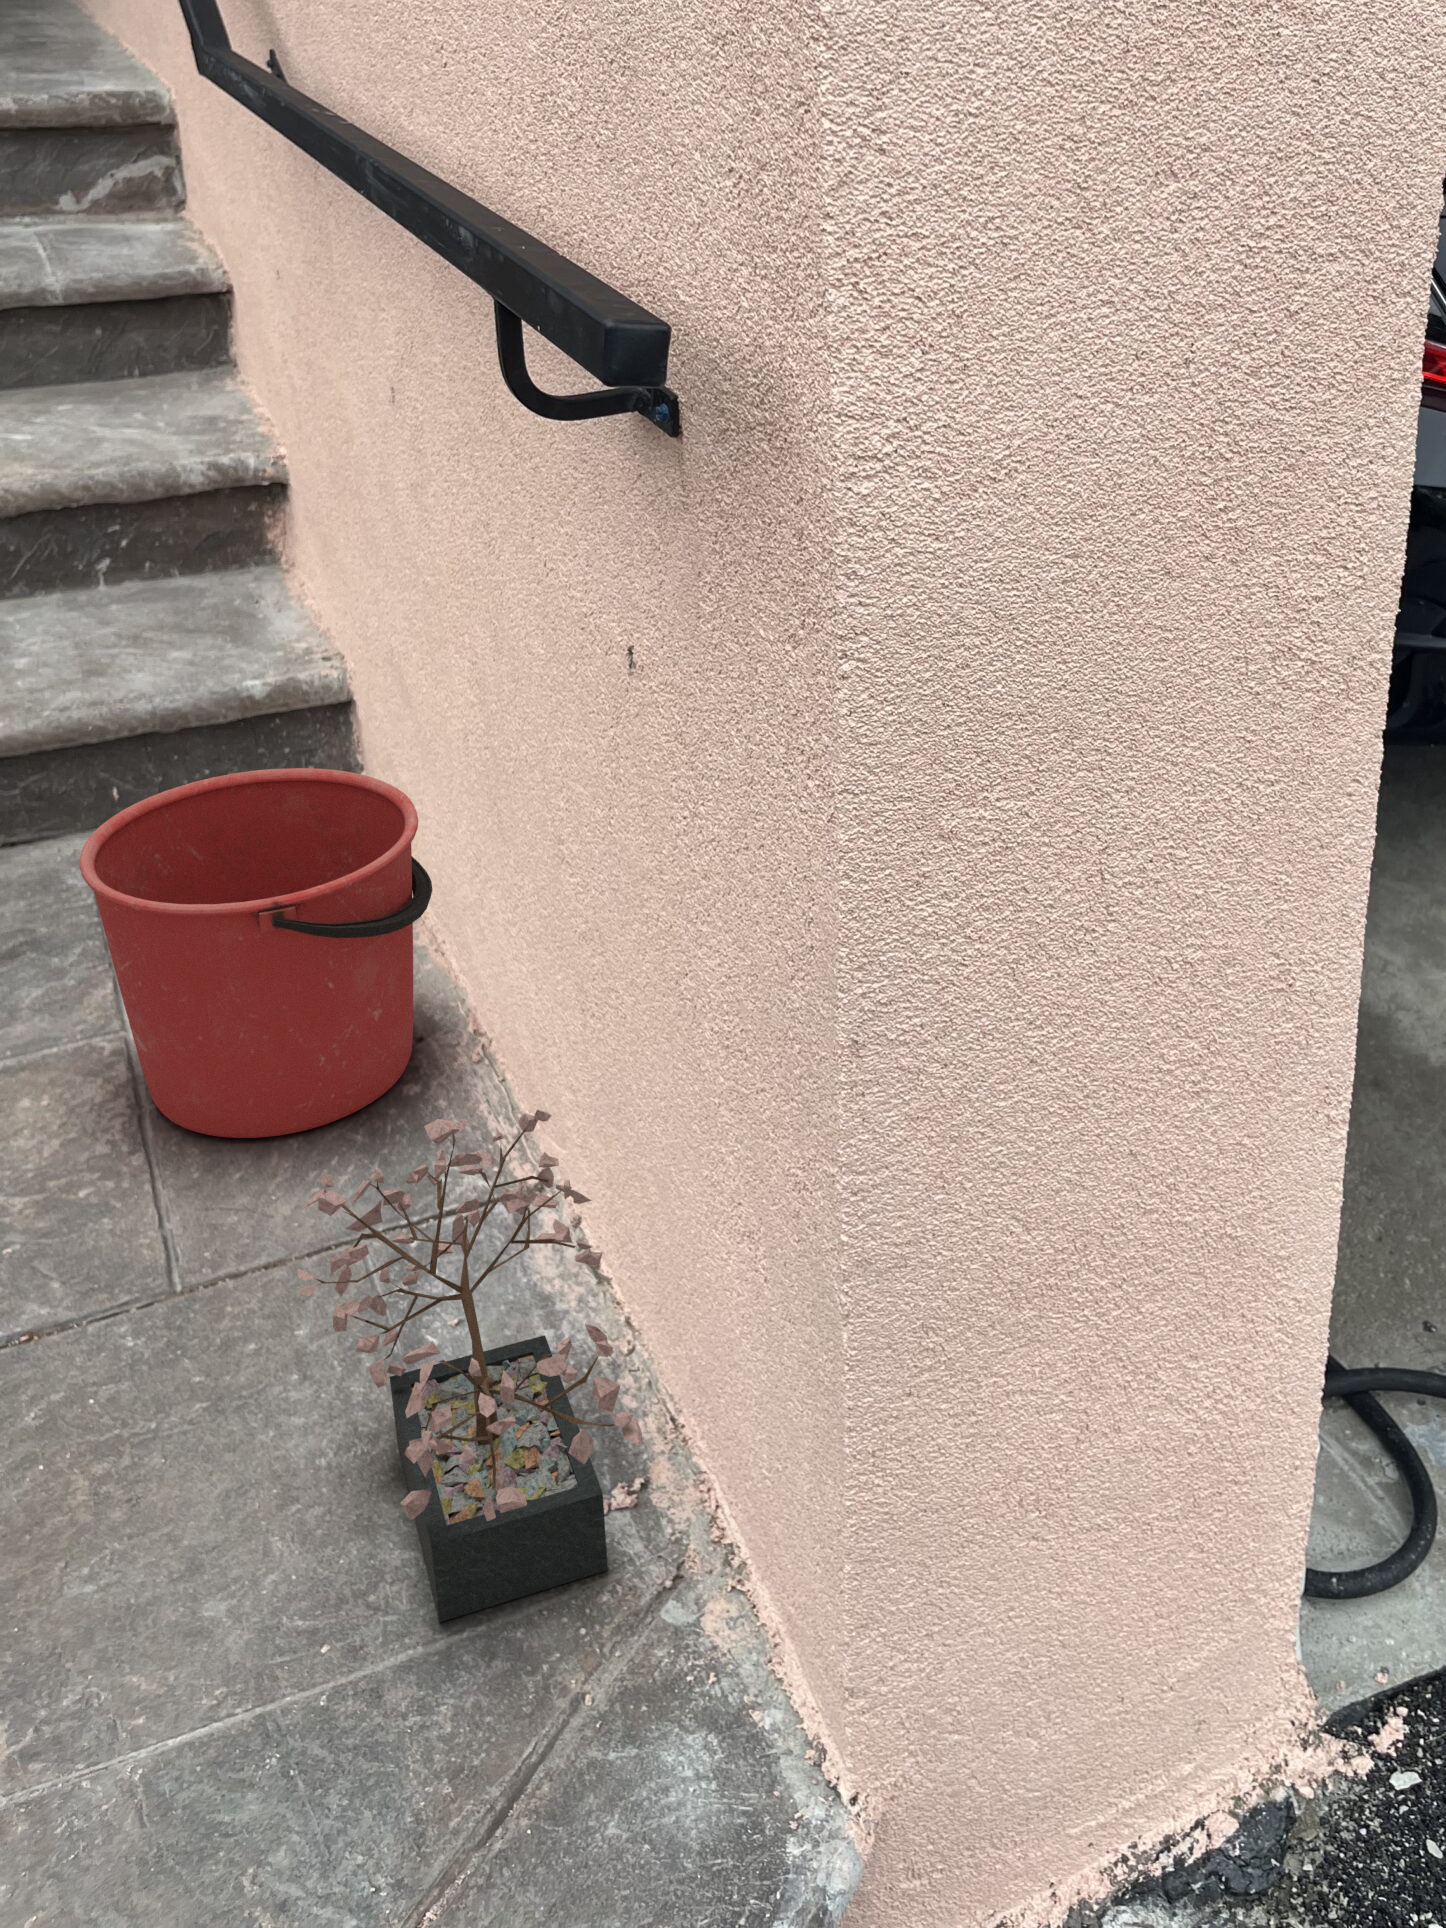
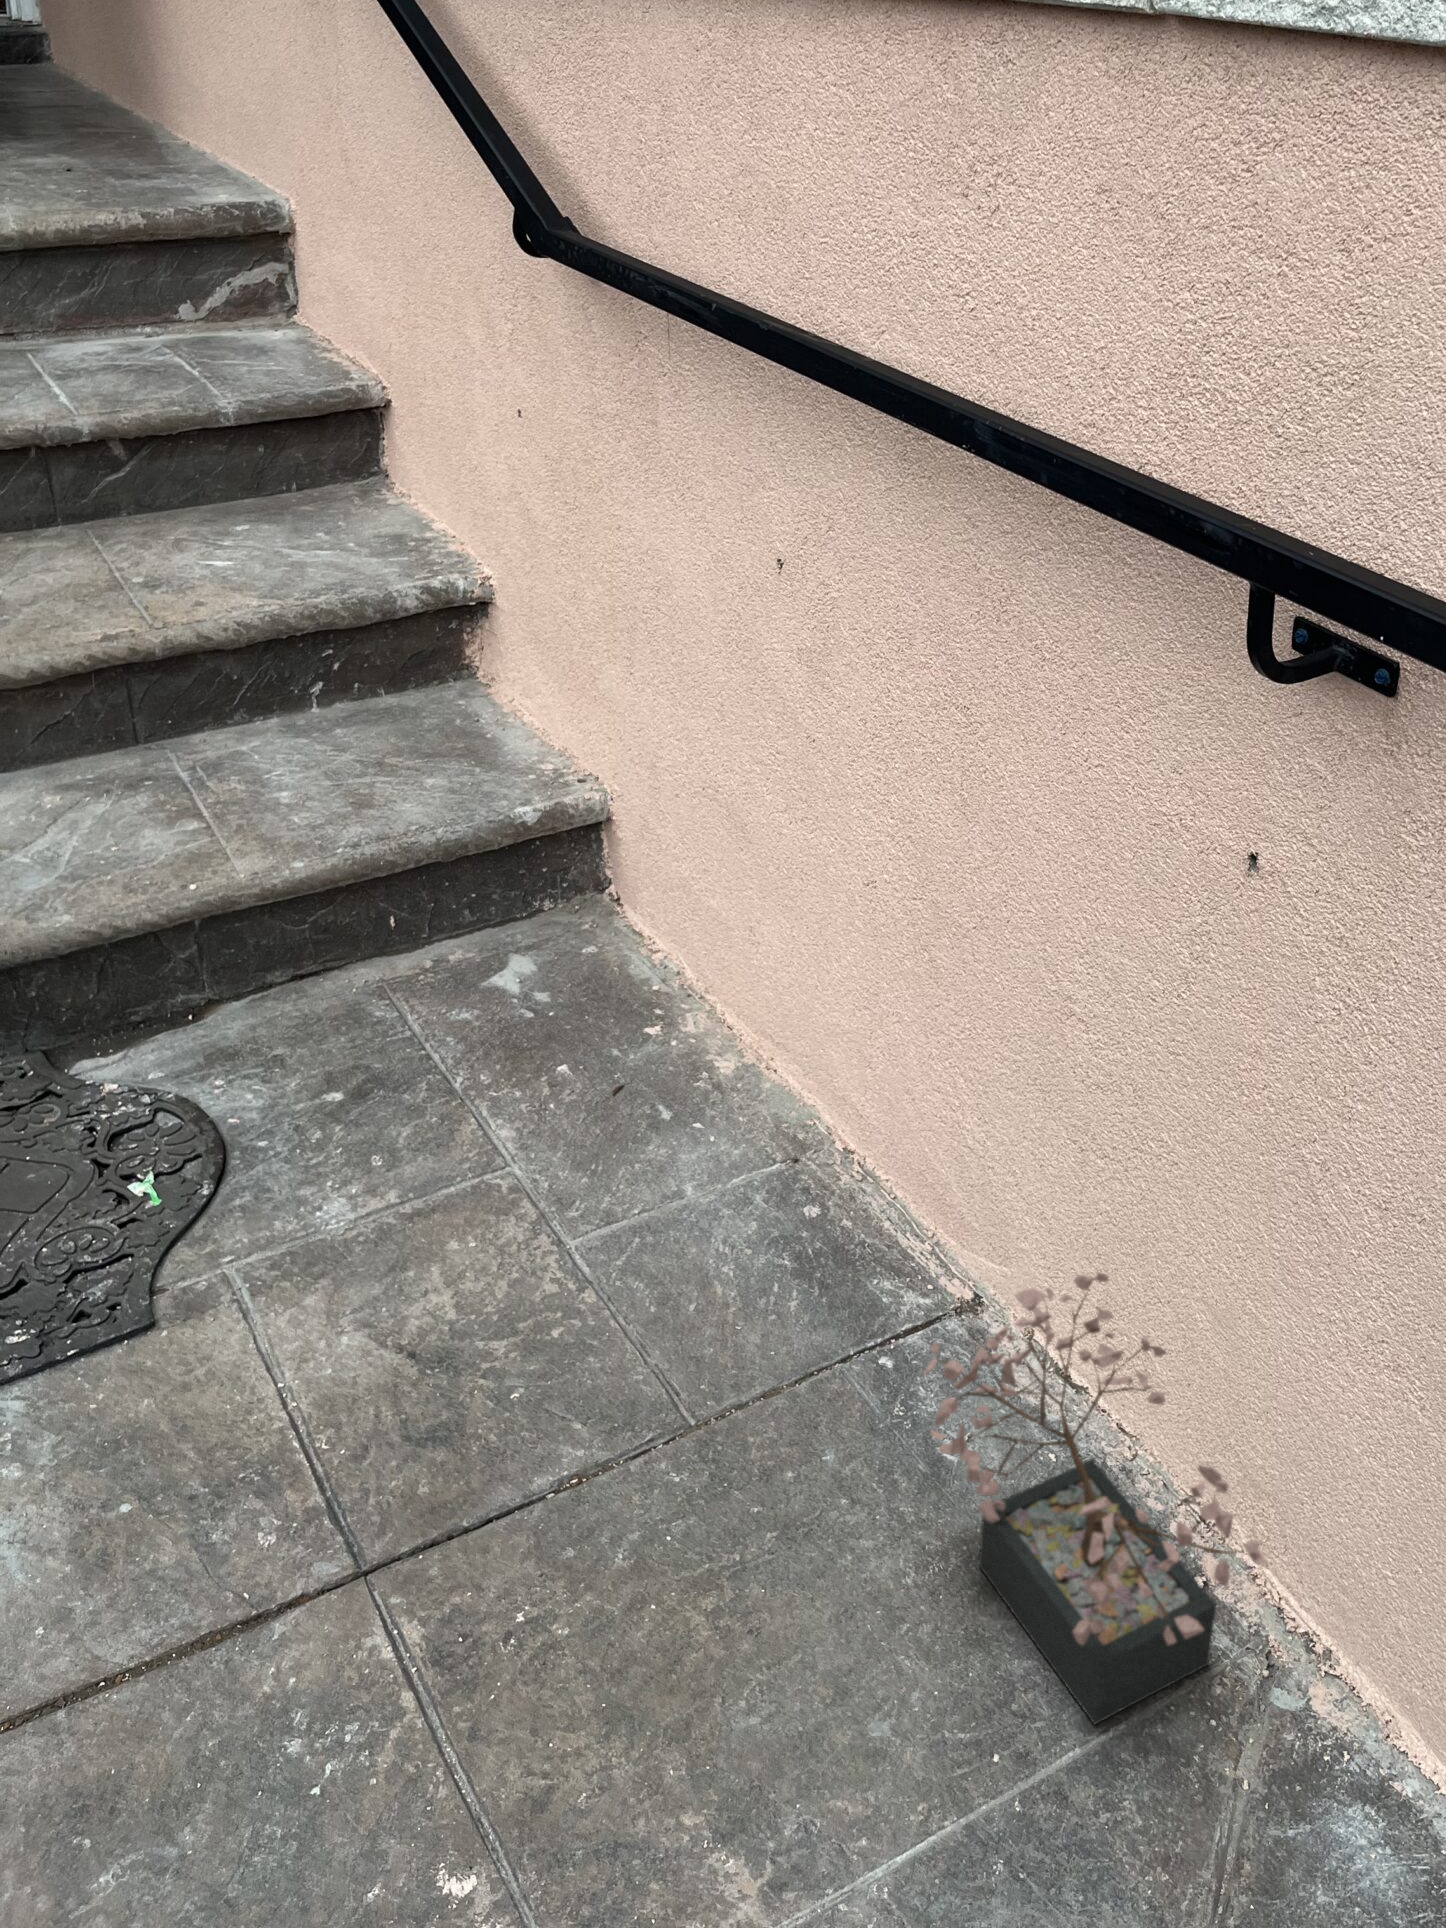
bucket: present [80,768,433,1138] -> none [537,923,836,1271]

